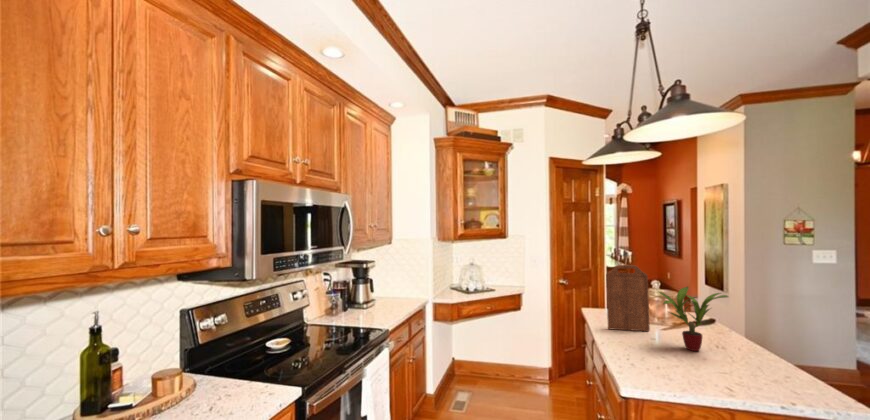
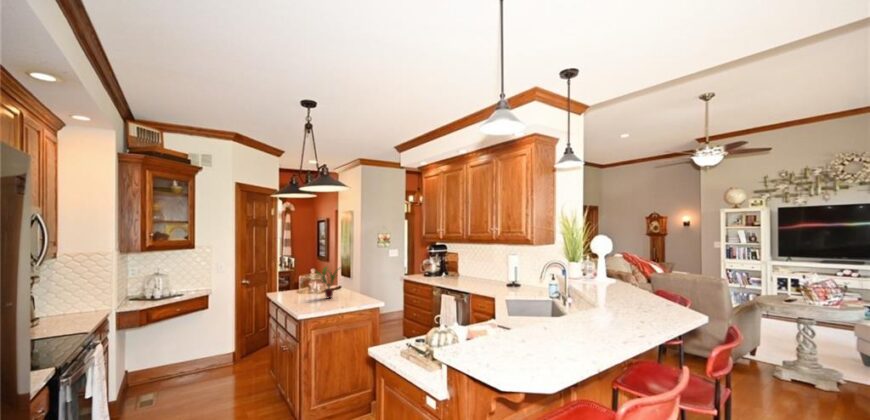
cutting board: present [606,265,650,331] -> none [285,258,309,299]

